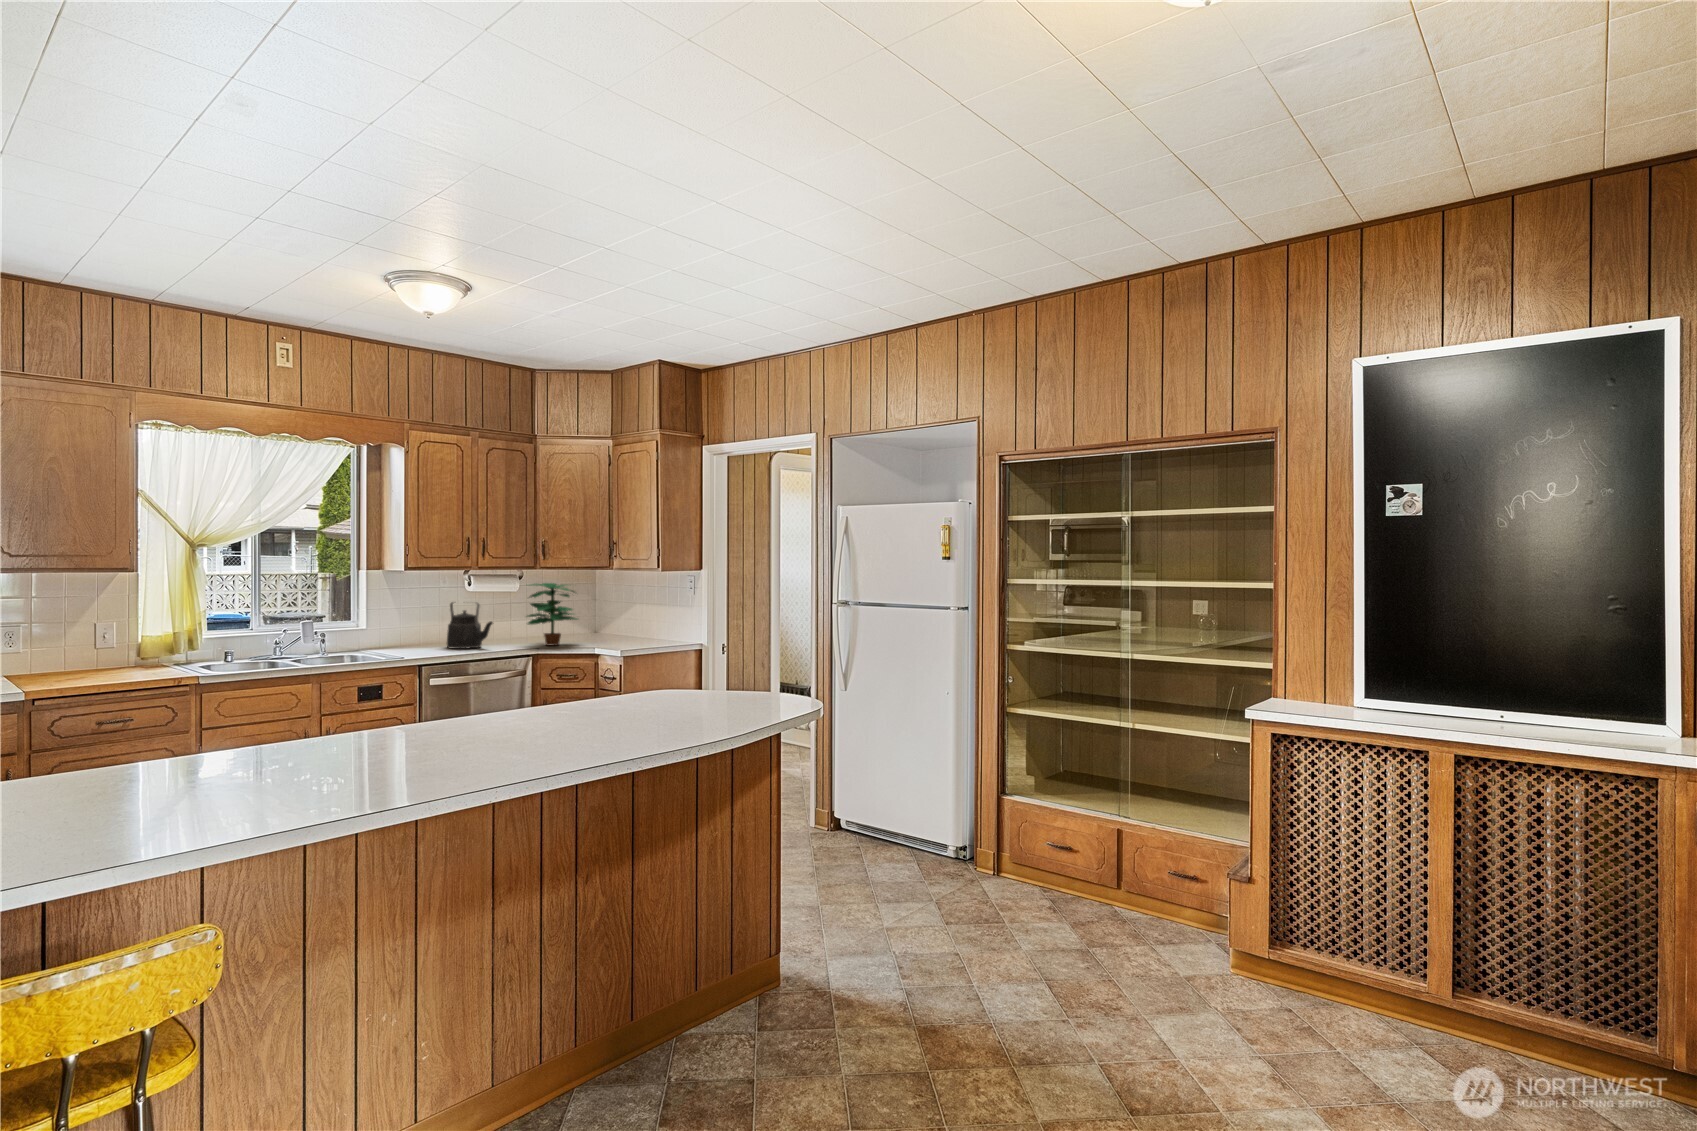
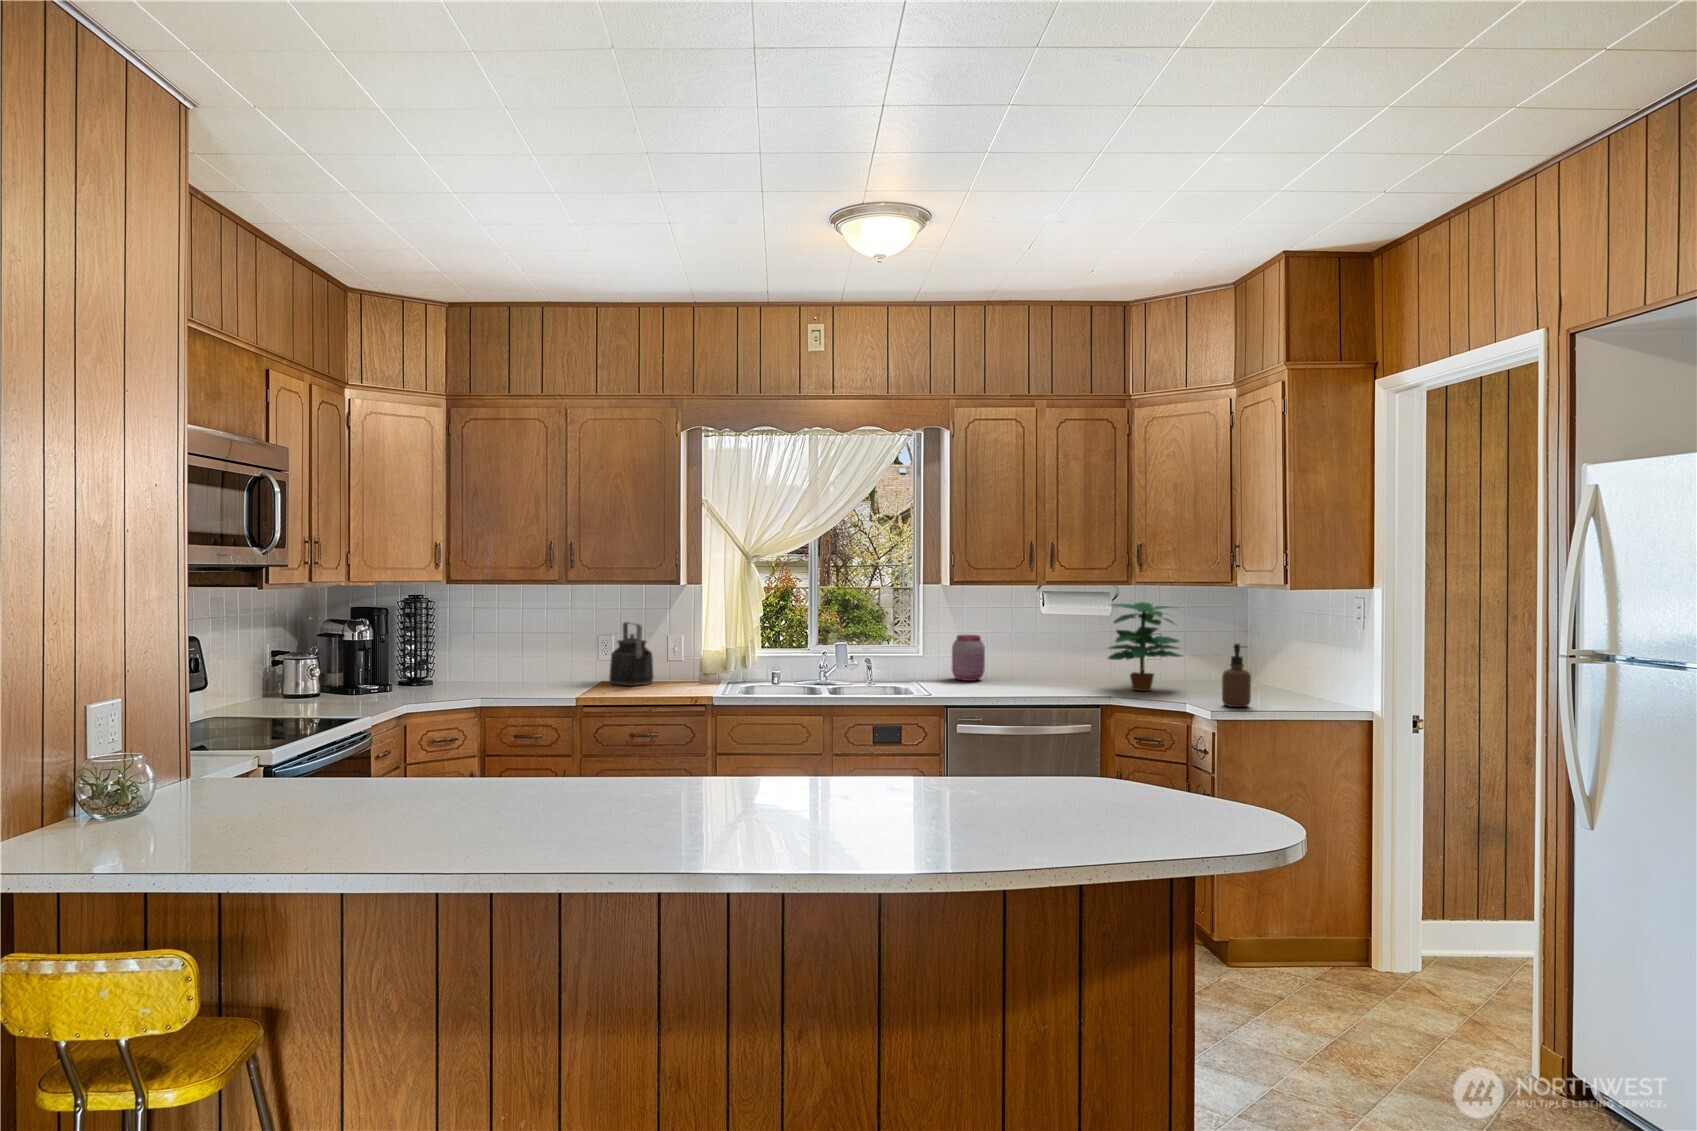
kettle: present [447,602,493,649] -> present [609,622,653,686]
soap dispenser: none [616,607,635,649] -> present [1222,644,1251,707]
jar: none [397,612,427,649] -> present [952,635,985,681]

